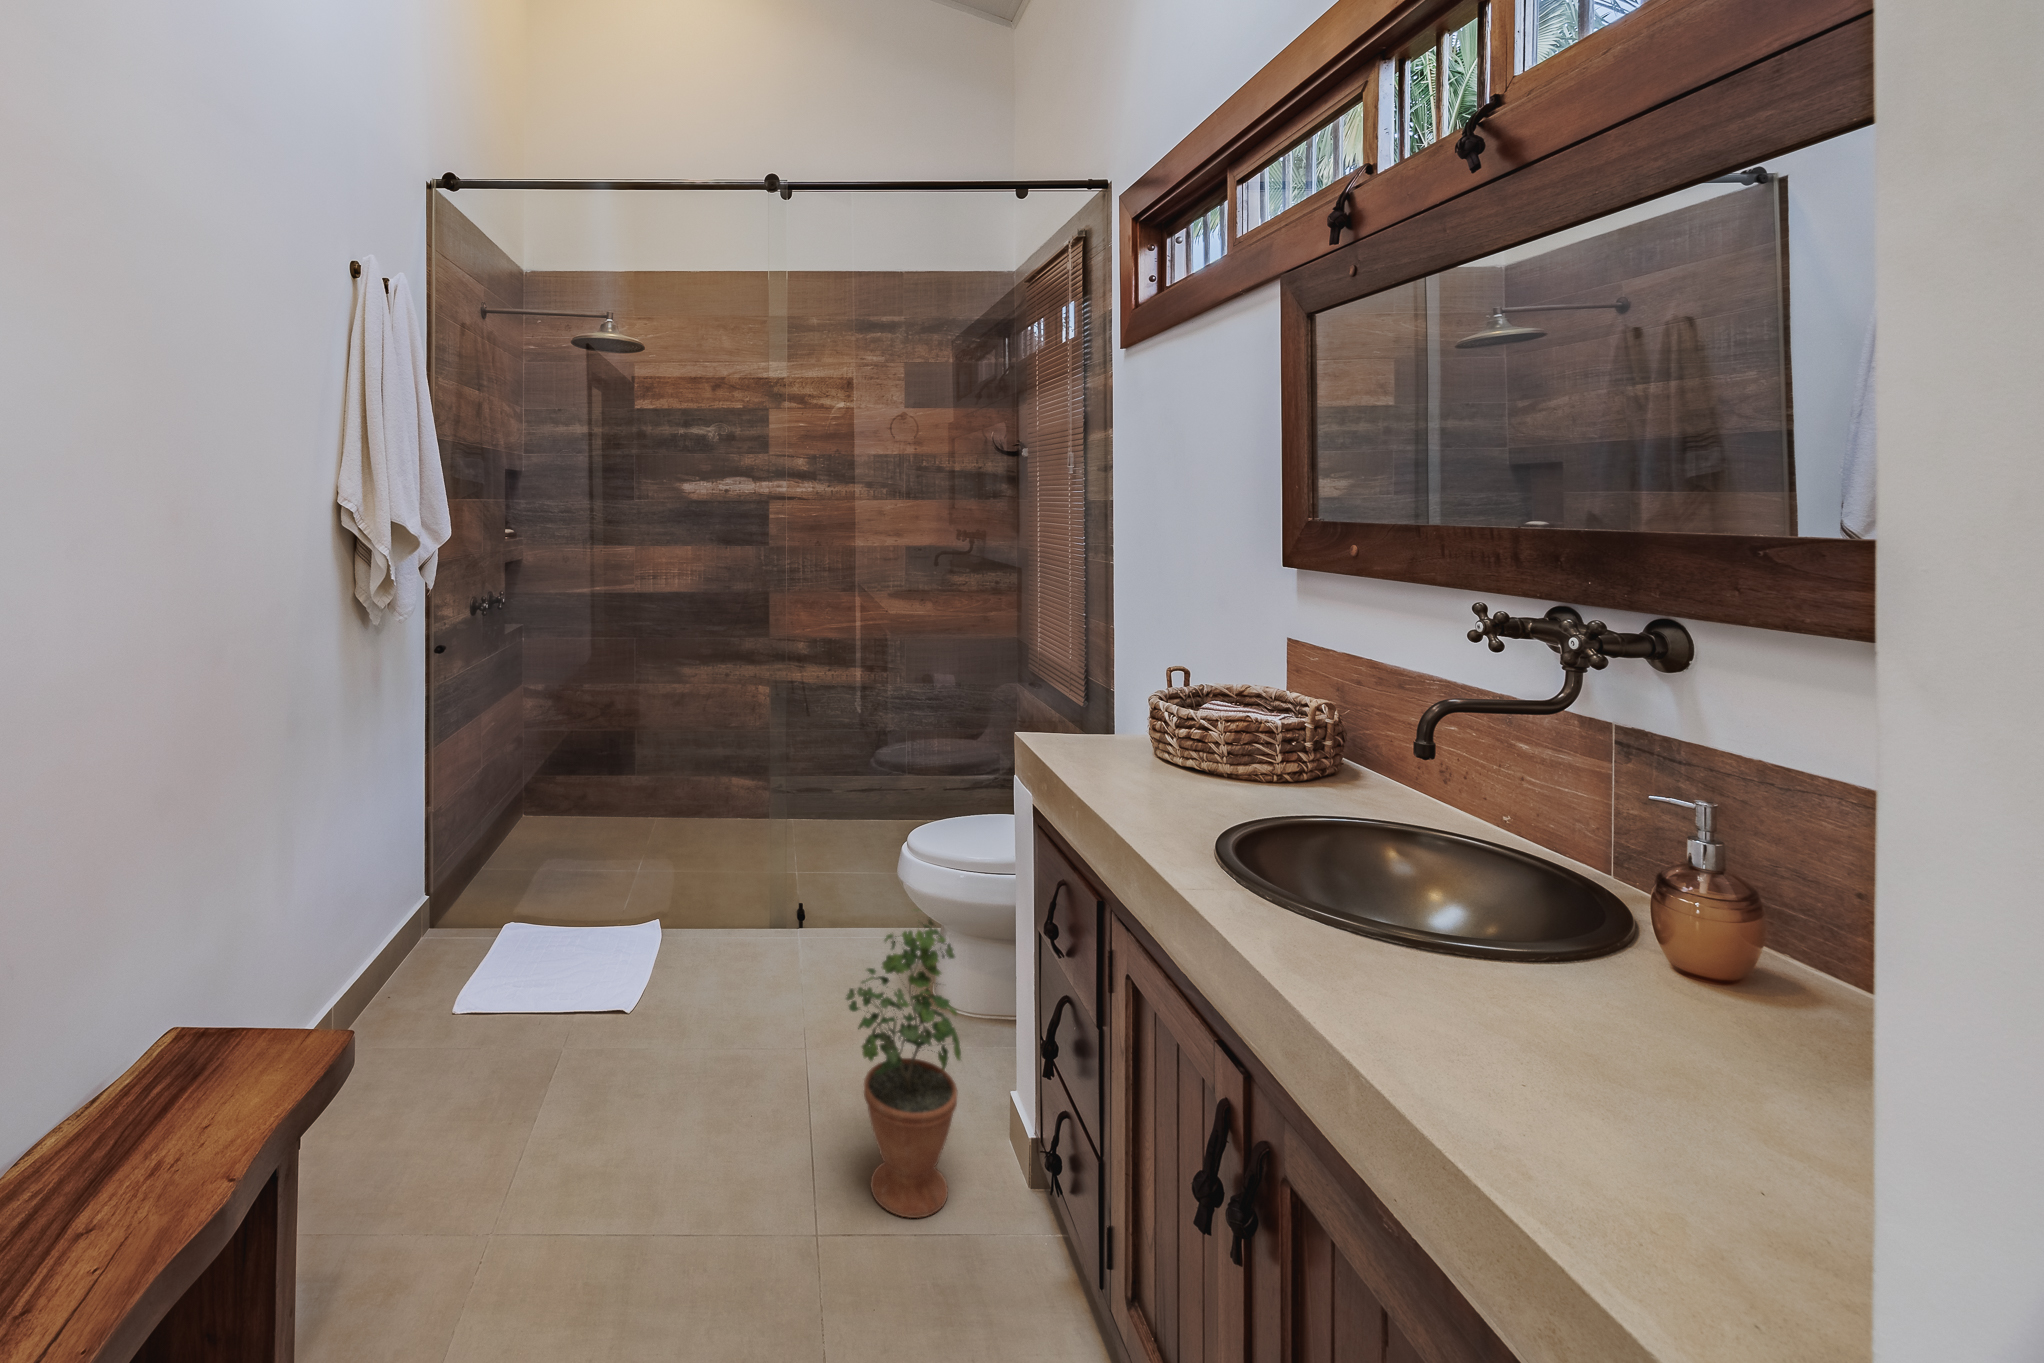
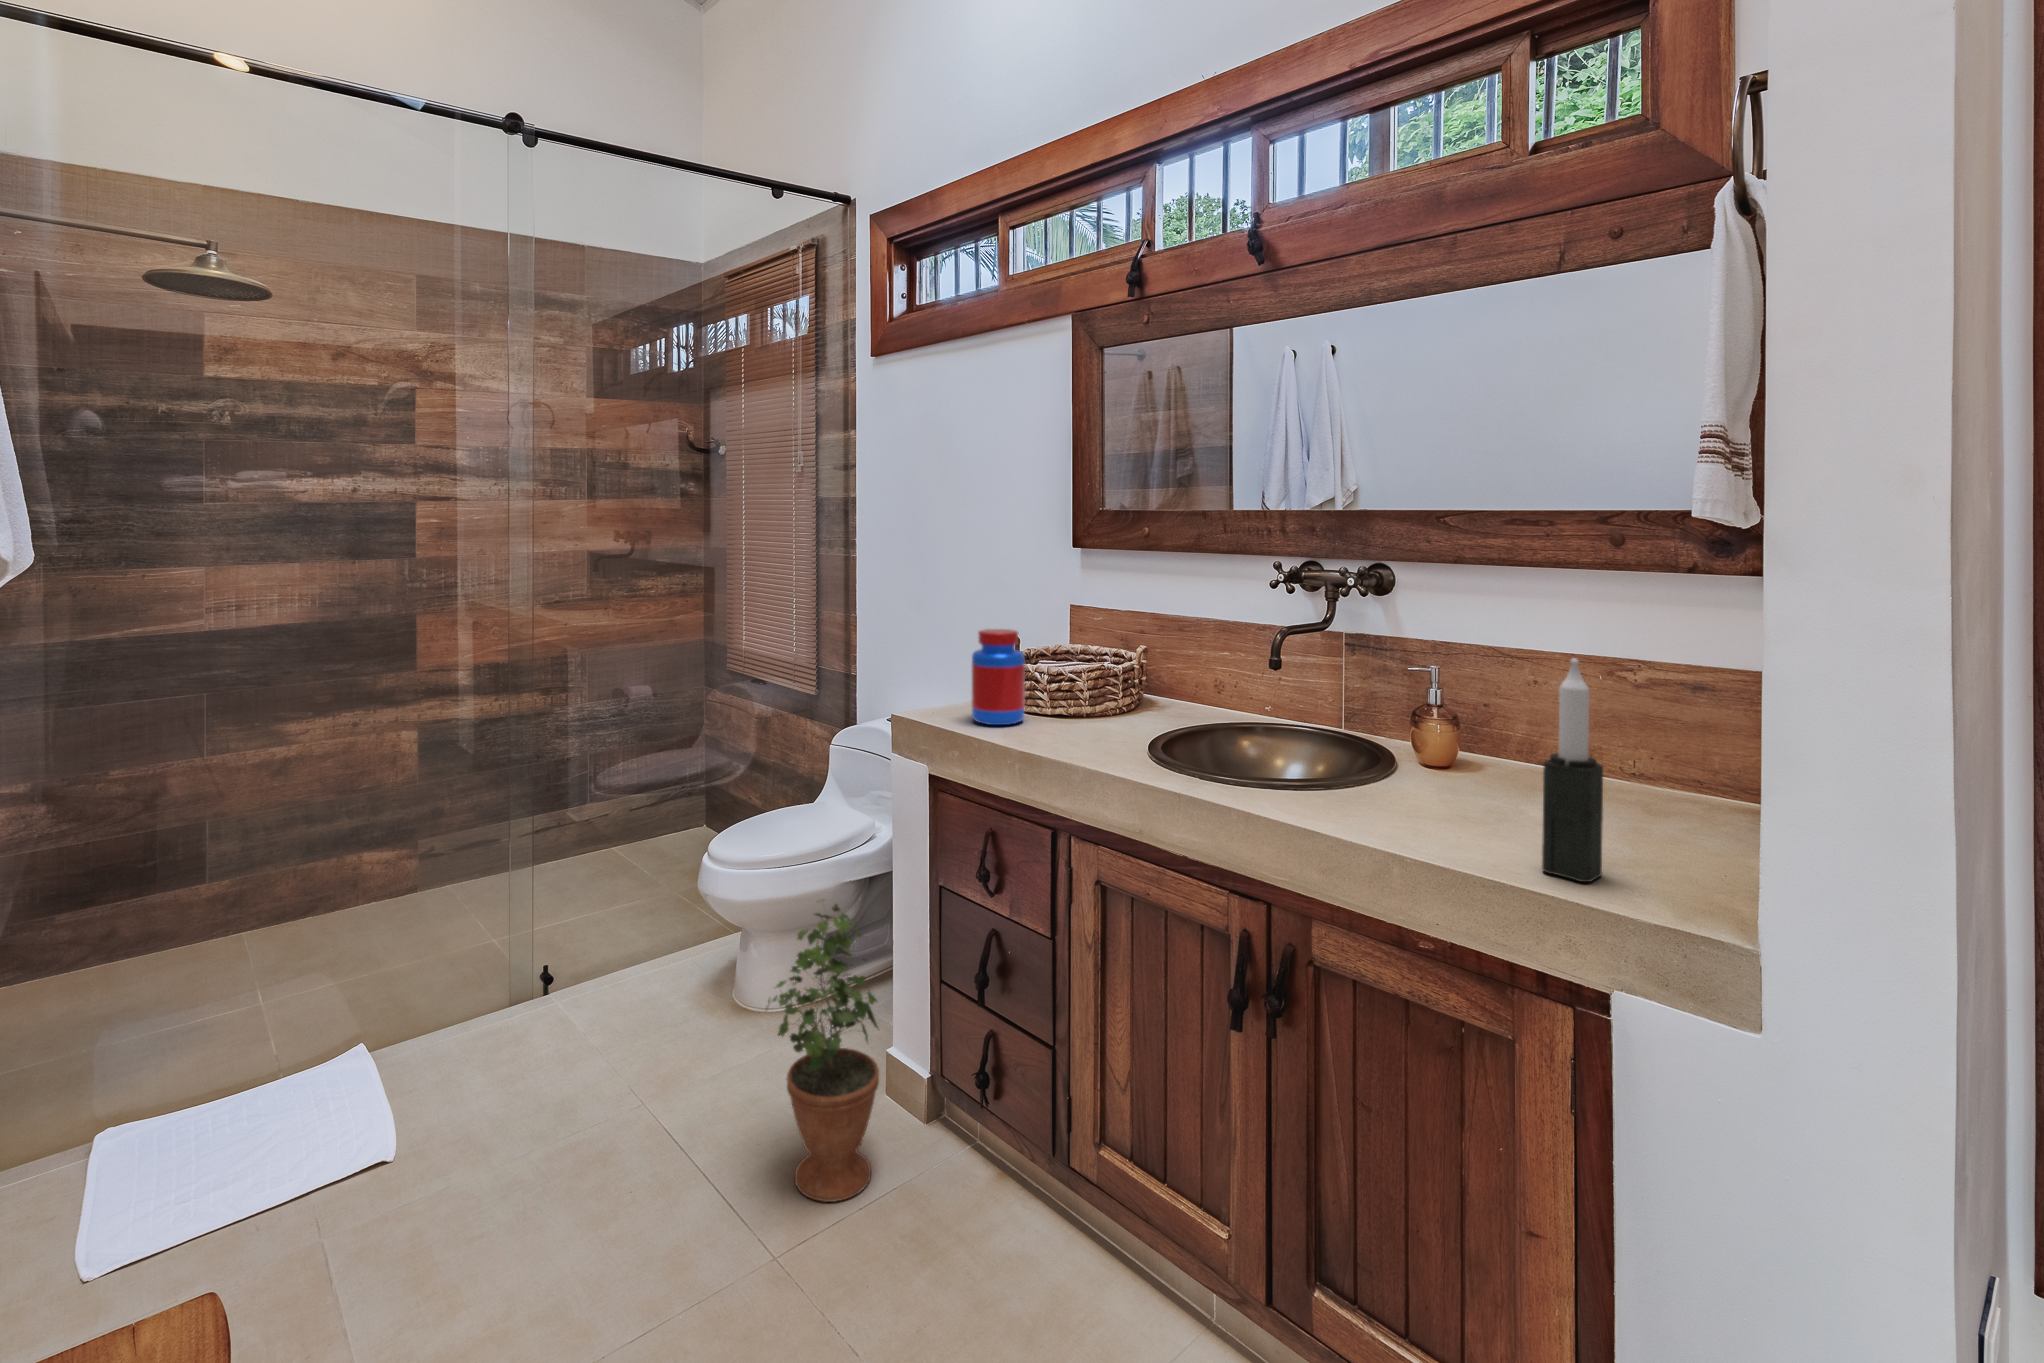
jar: none [1078,656,1143,769] -> present [971,629,1025,725]
candle: none [1565,832,1708,1266] -> present [1542,658,1603,882]

